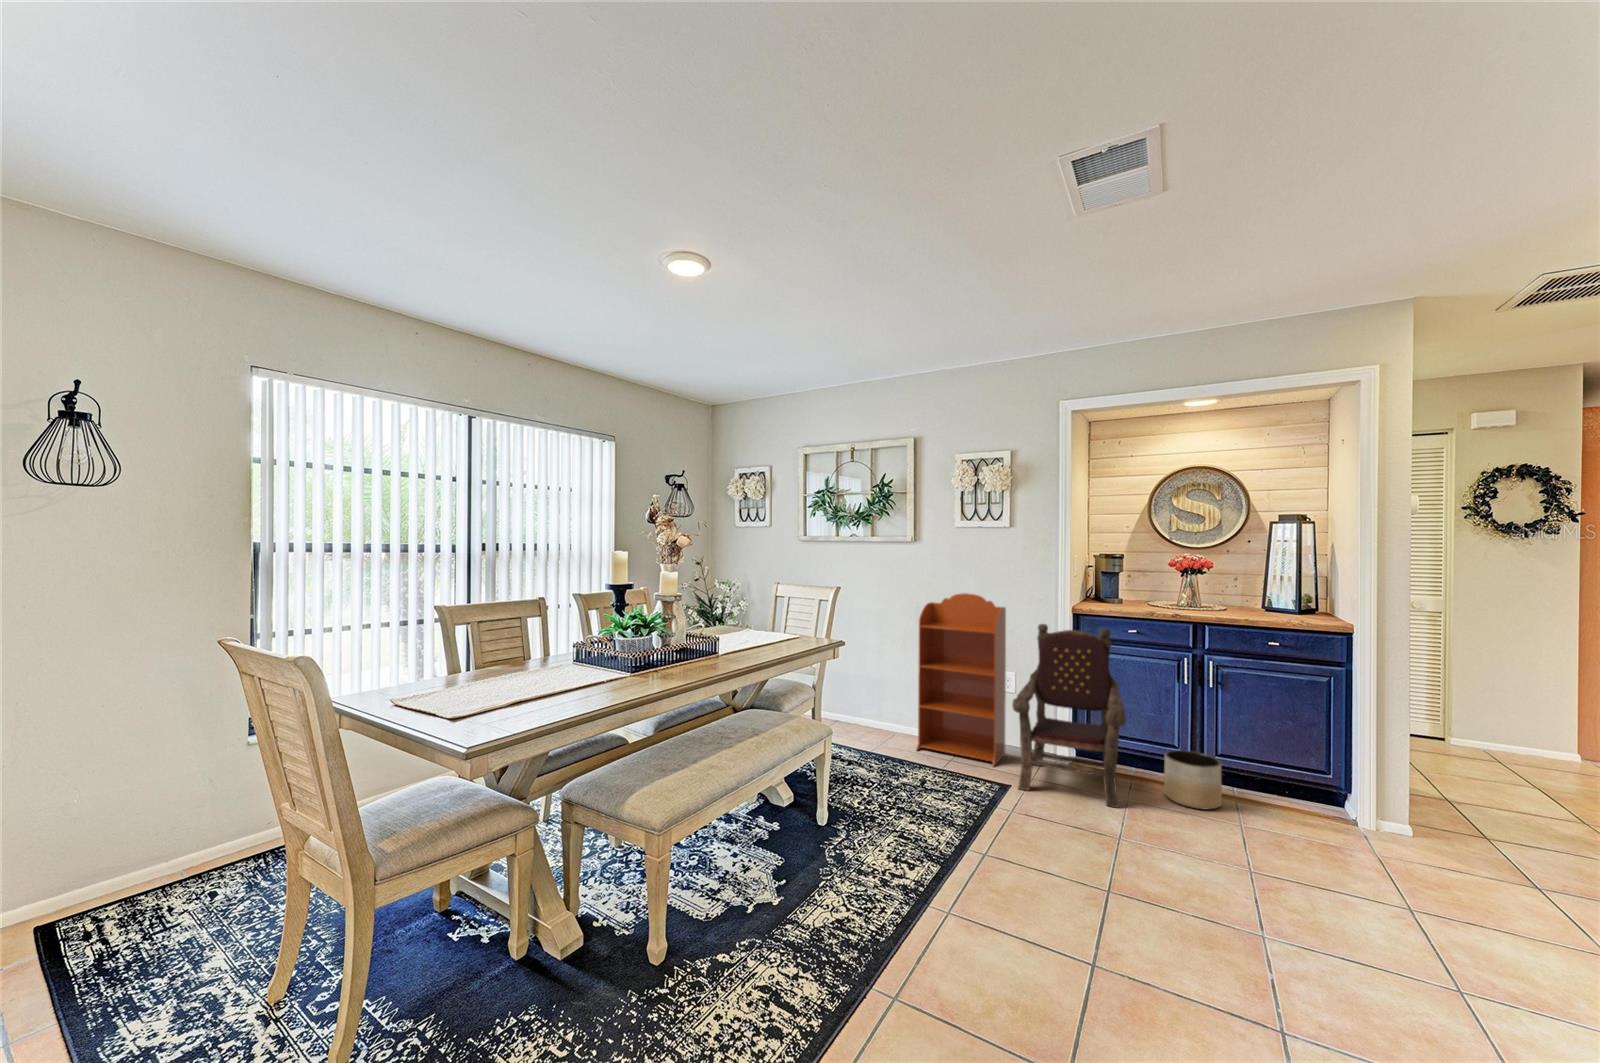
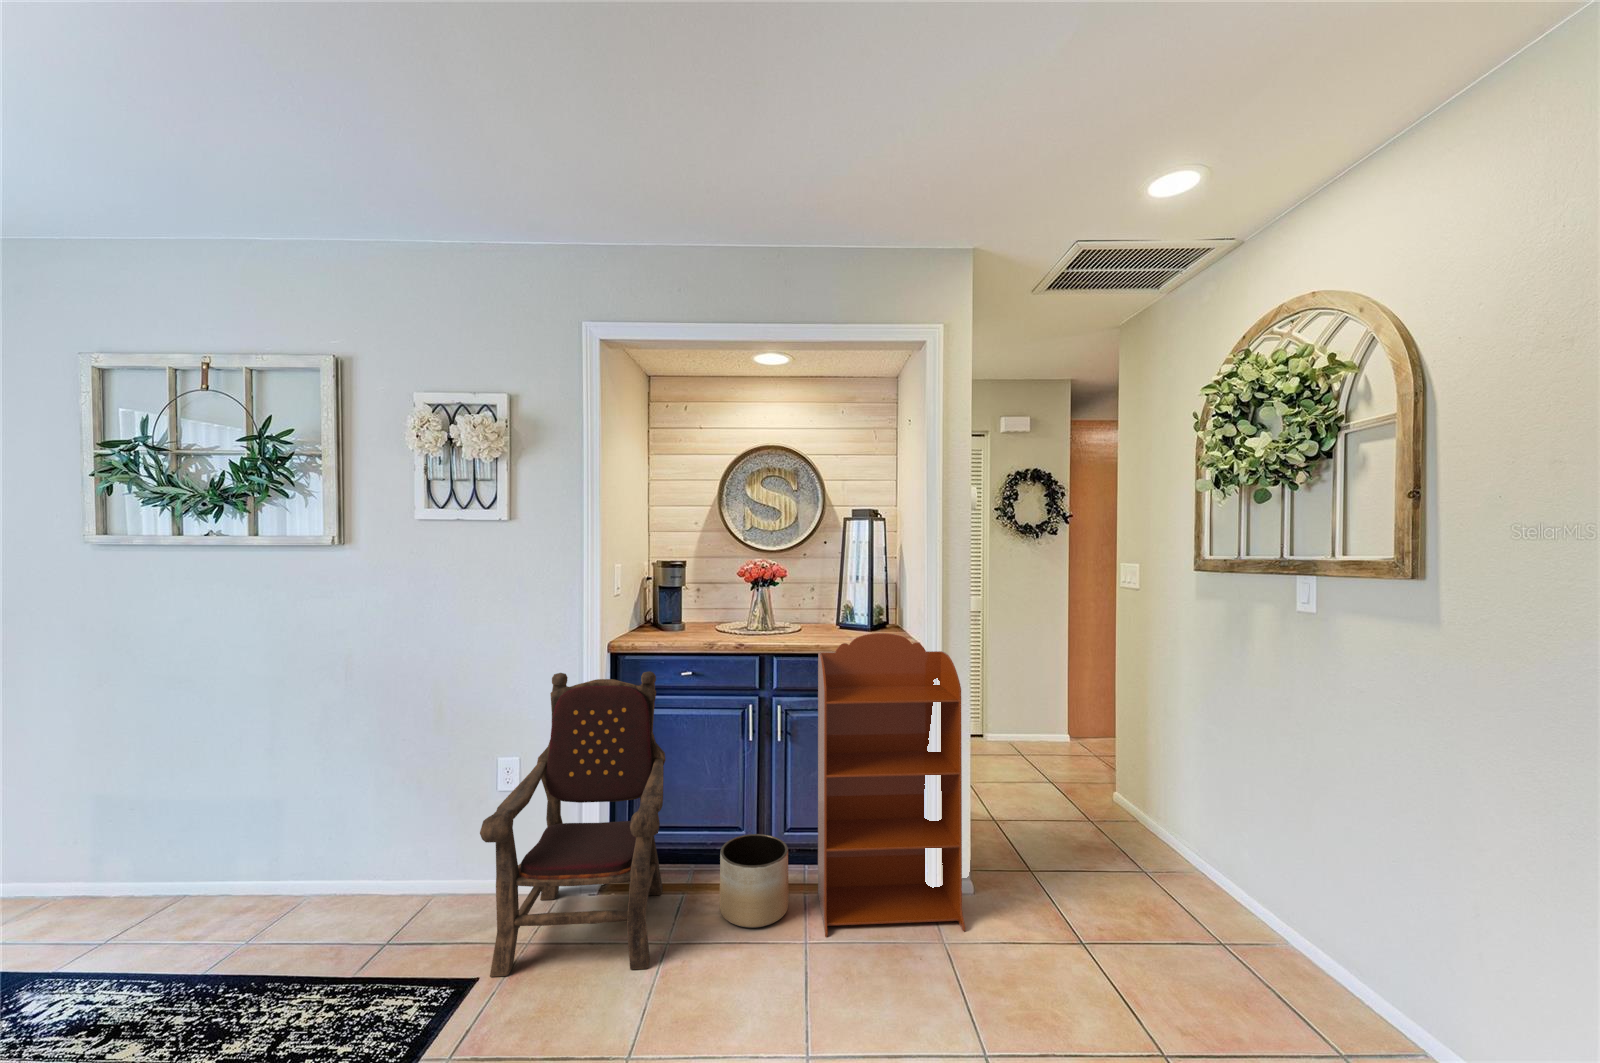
bookcase: present [916,593,1006,766] -> present [818,633,965,937]

